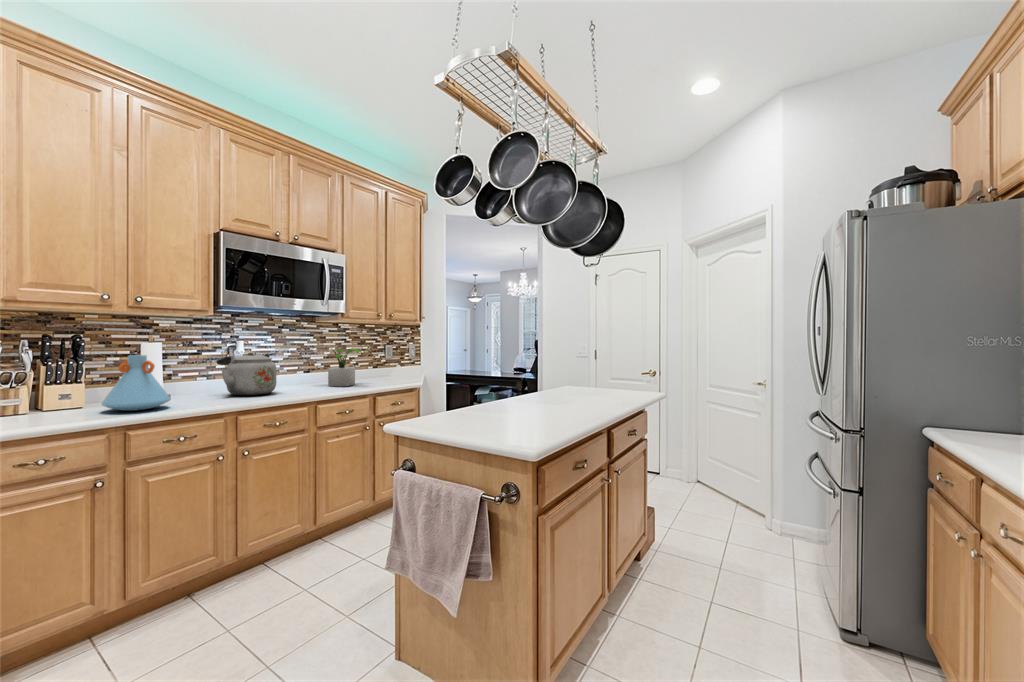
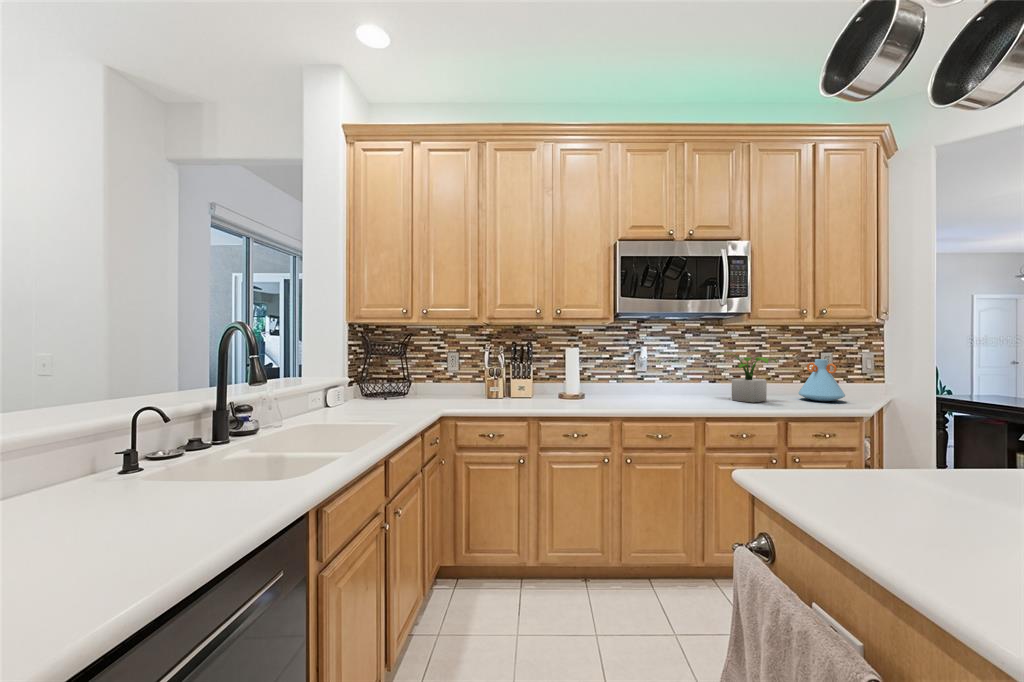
kettle: present [217,352,276,396] -> none [620,359,670,402]
vase: present [102,355,170,411] -> present [798,359,845,401]

